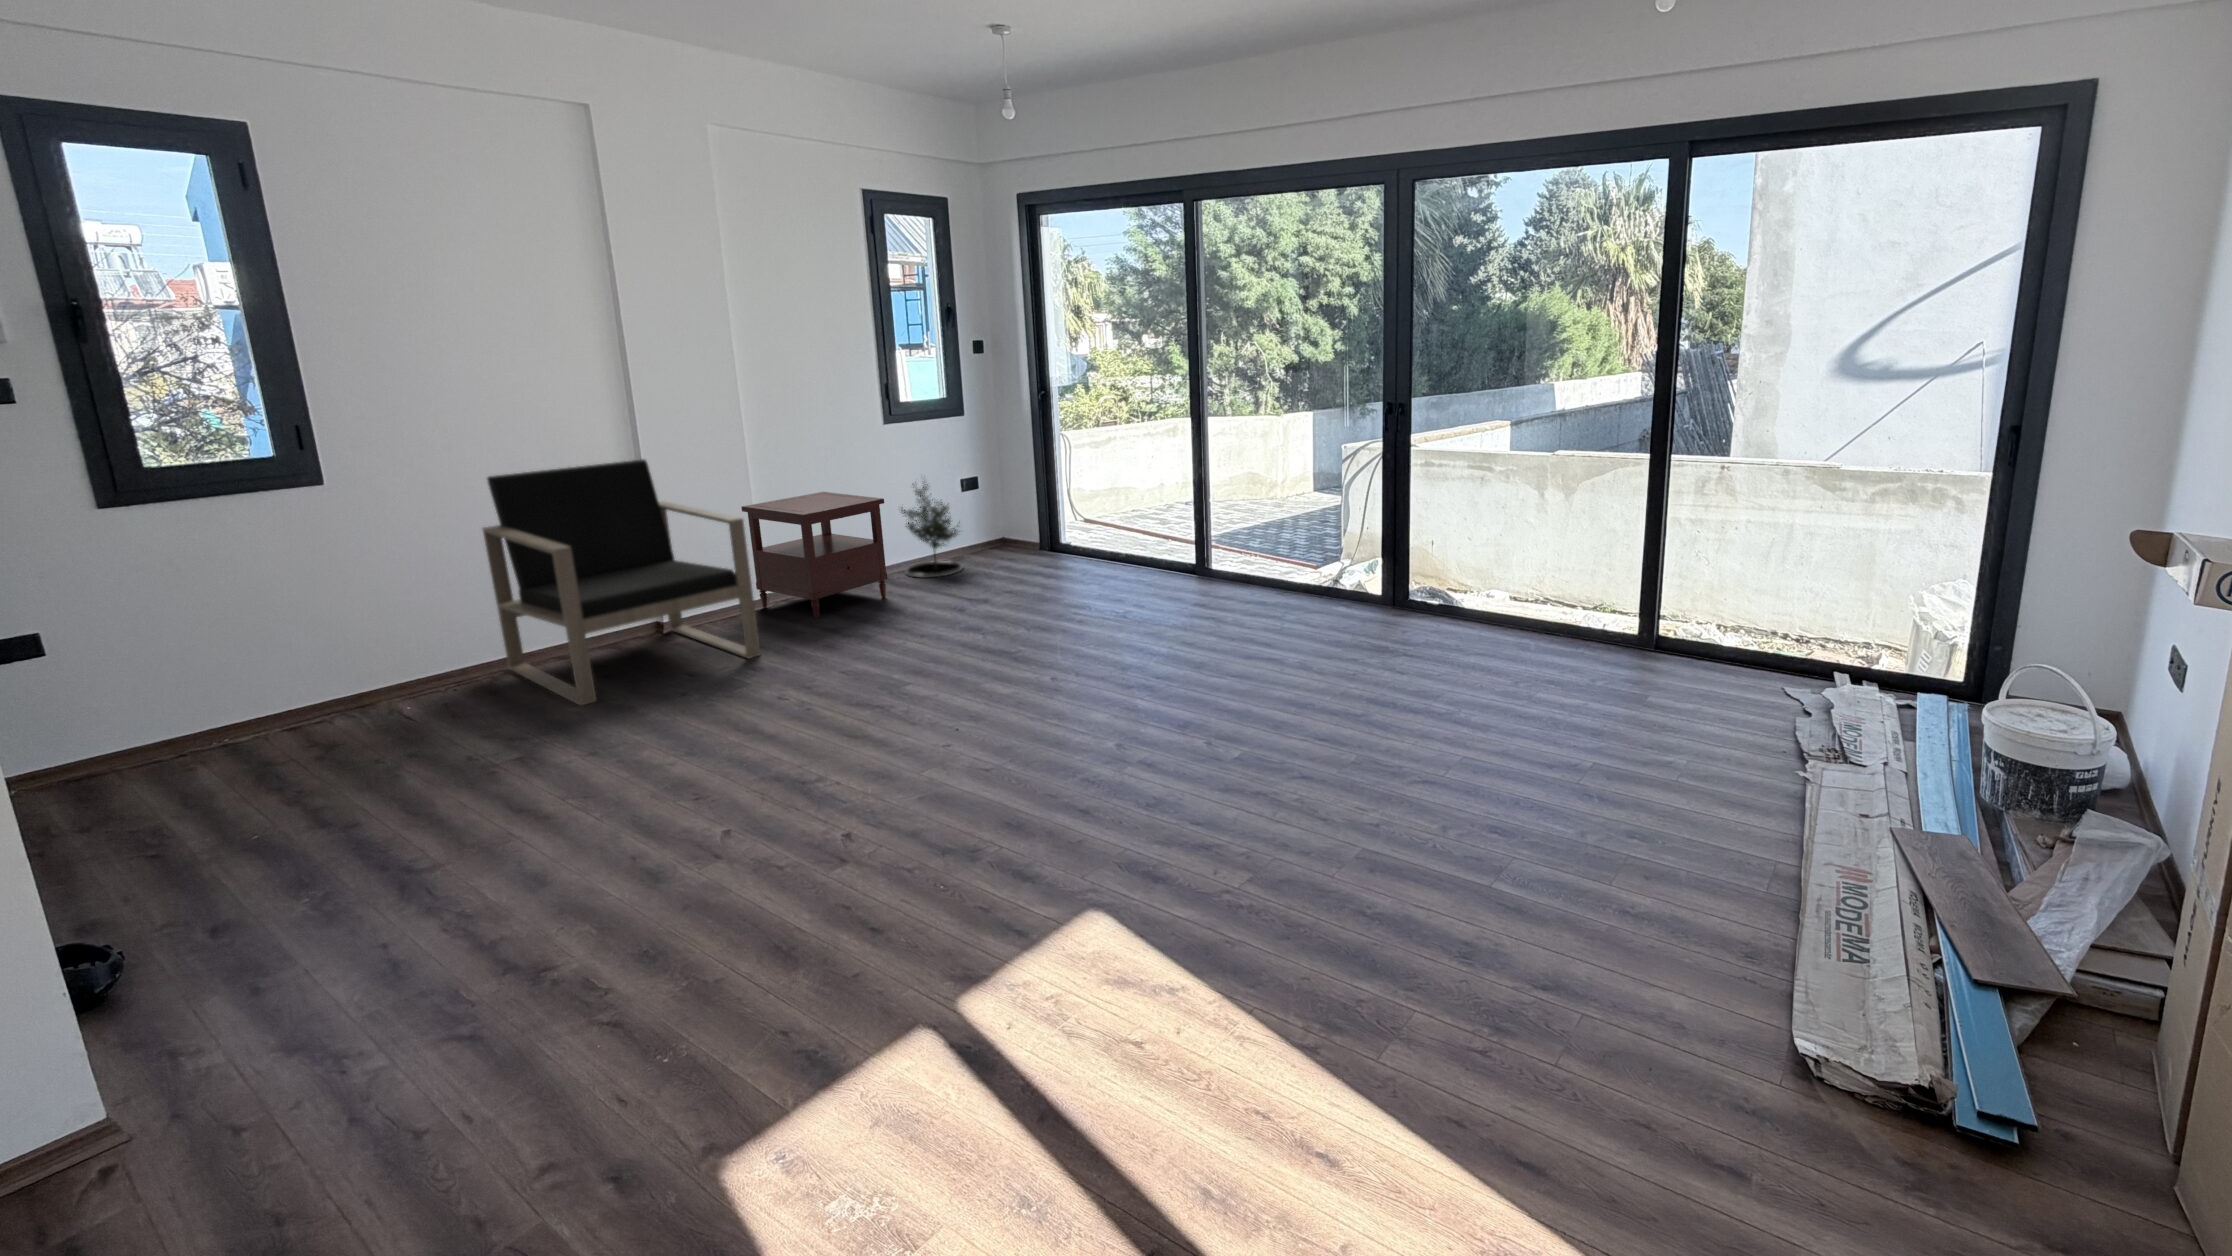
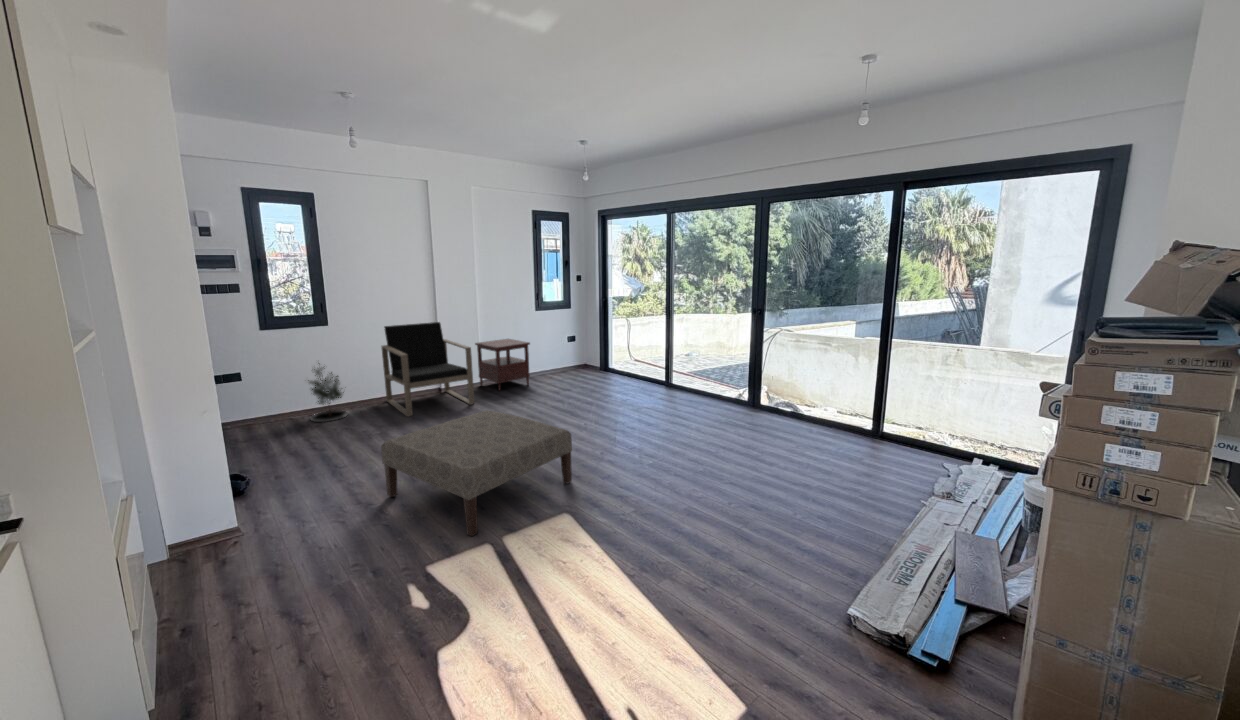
potted tree: present [901,481,963,578] -> present [308,363,347,422]
ottoman: none [555,676,1077,1018] -> present [381,411,572,536]

